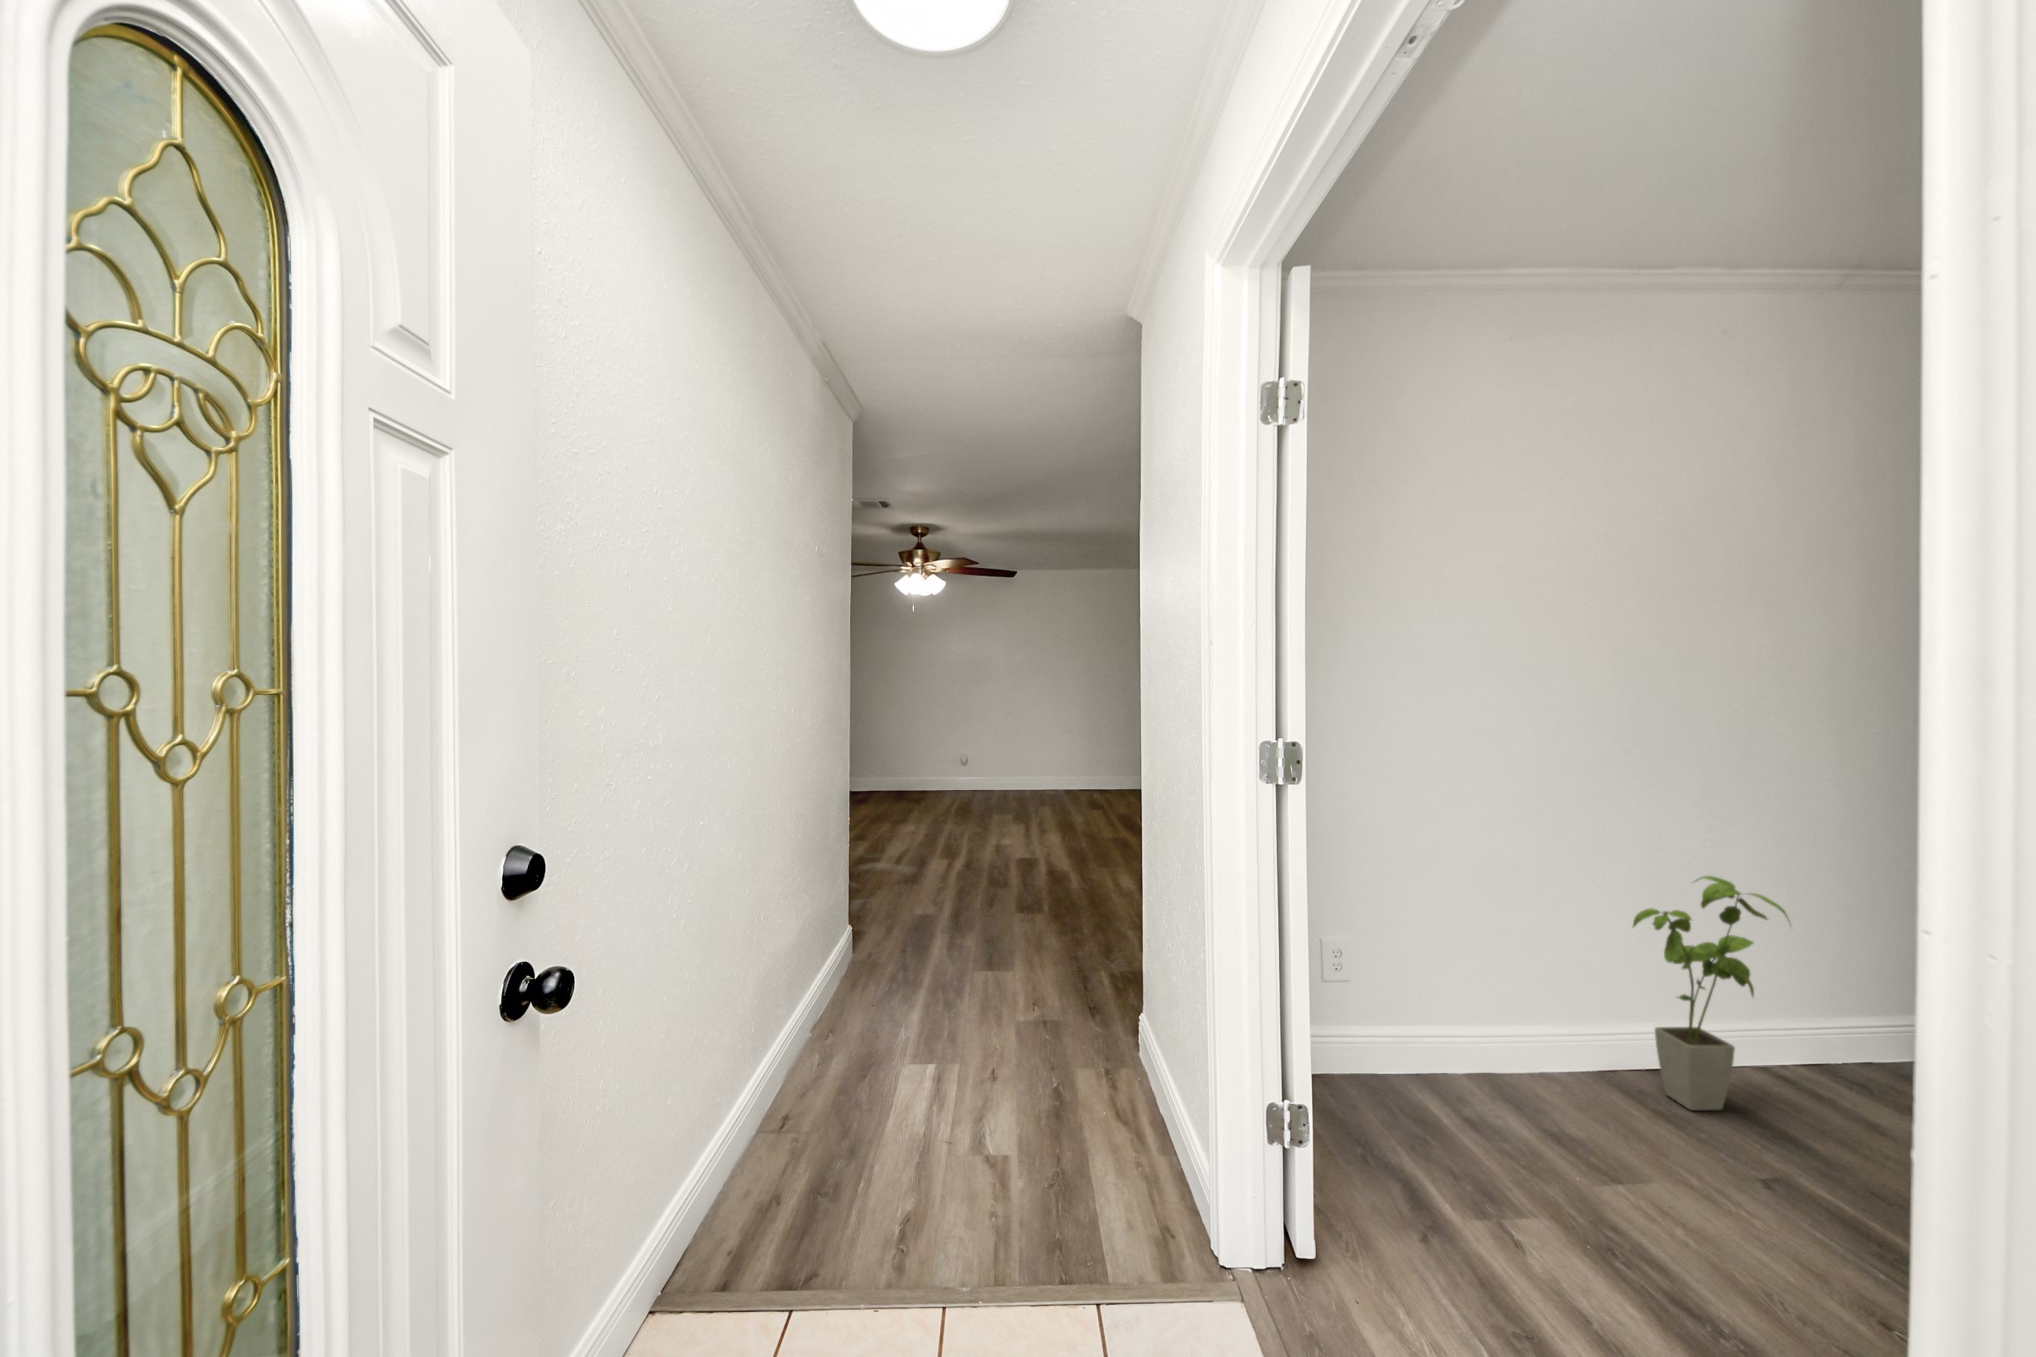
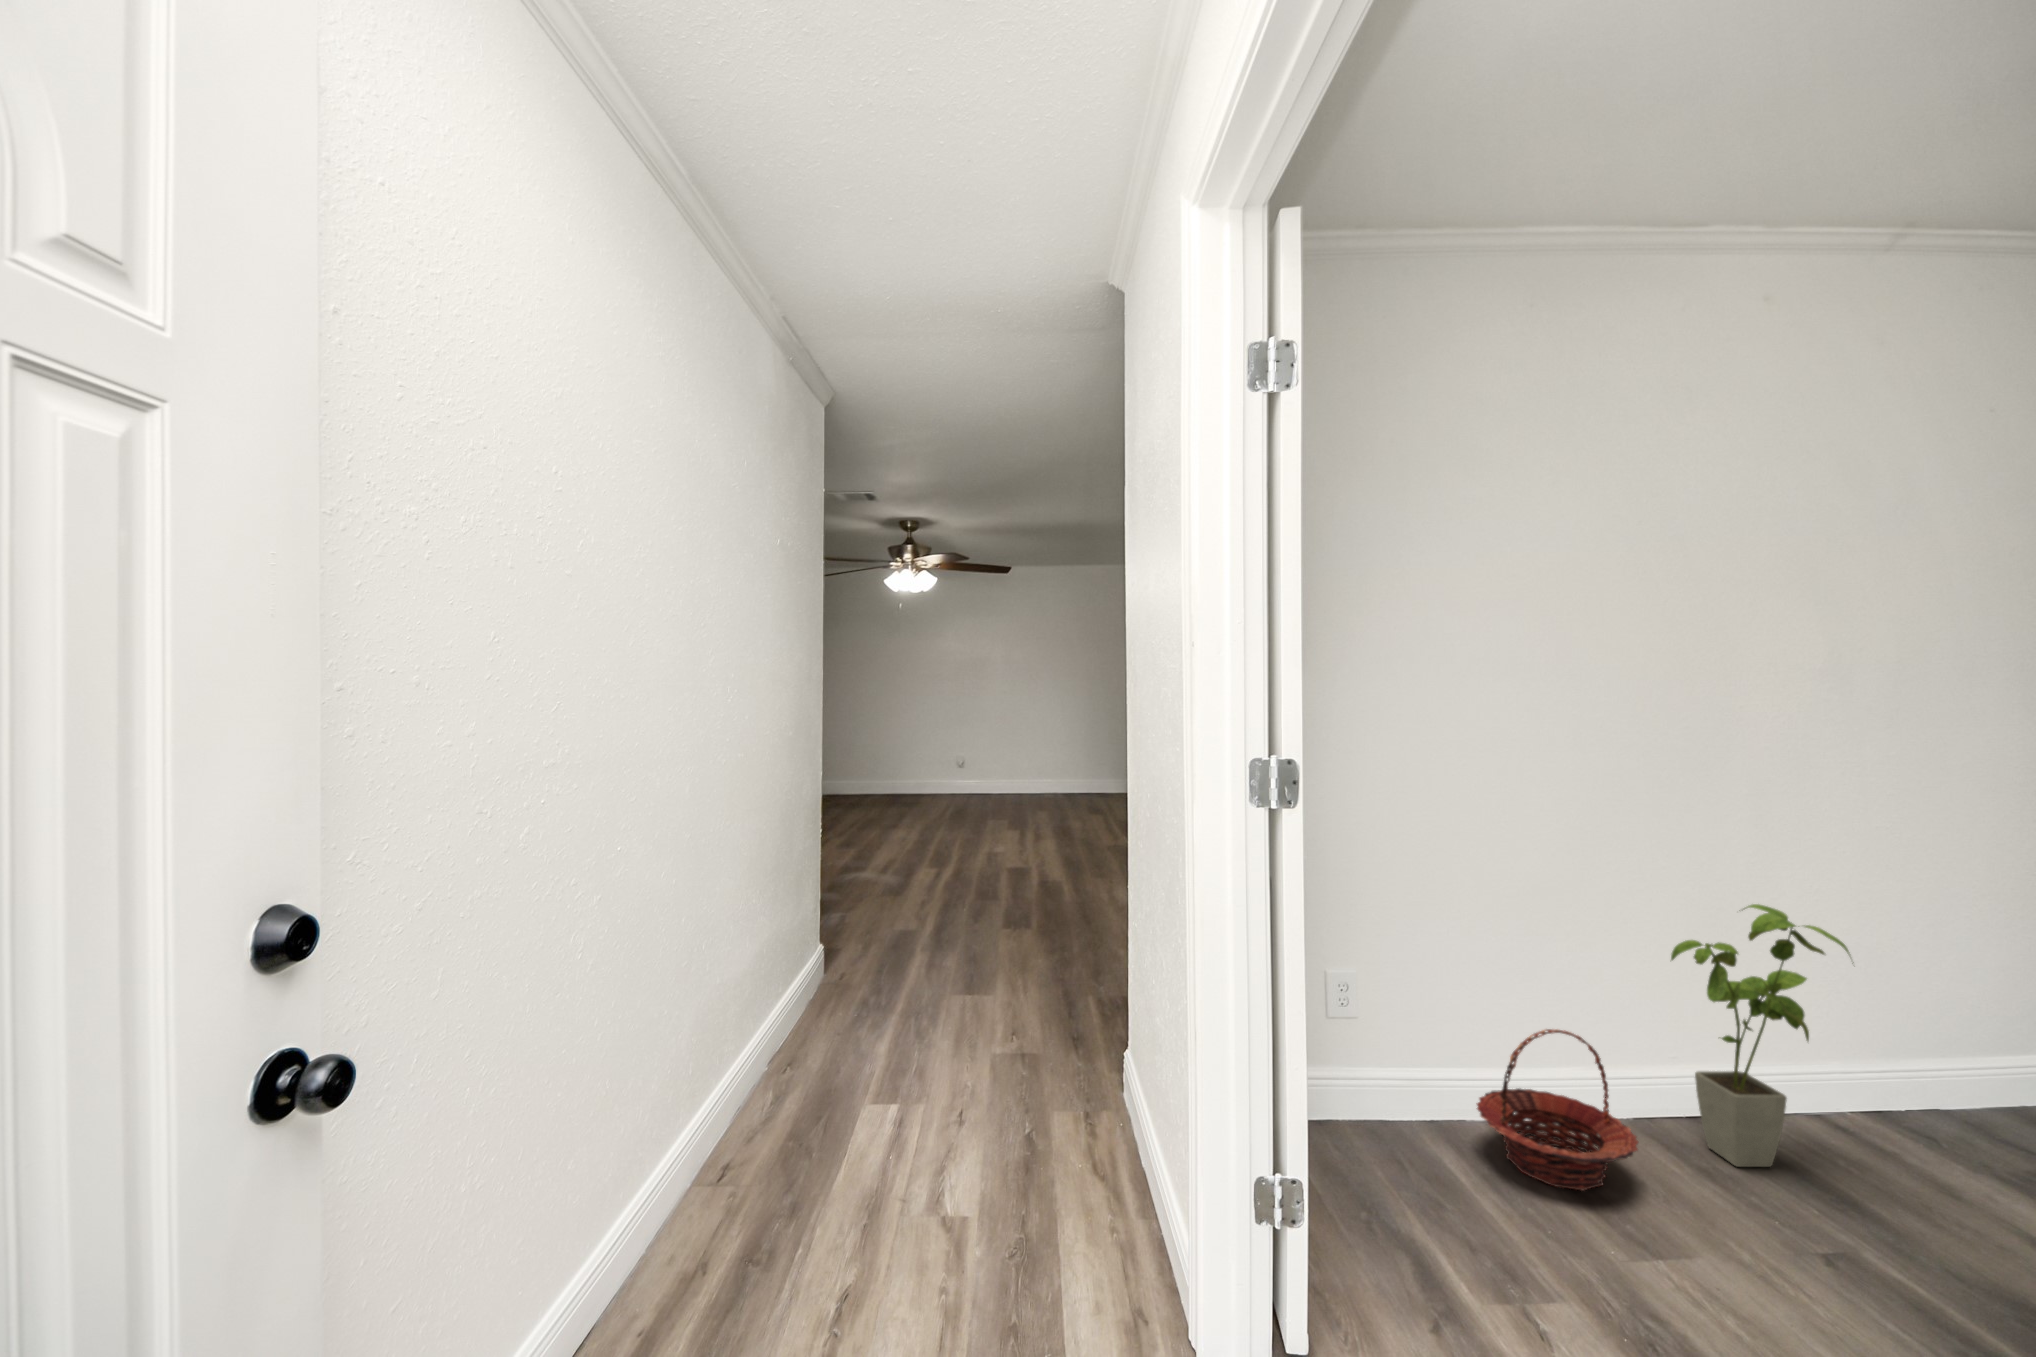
basket: none [1459,988,1604,1130] -> present [1477,1029,1638,1191]

